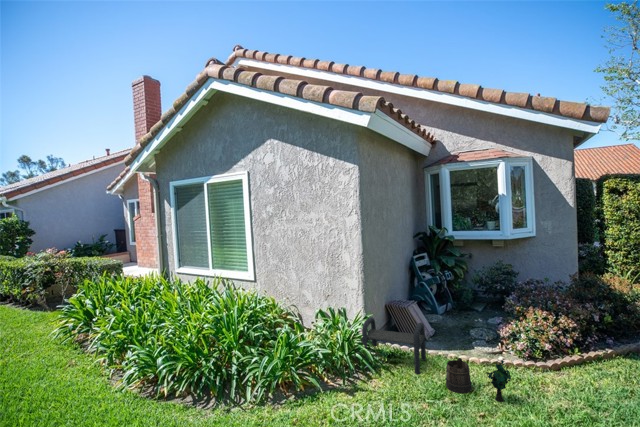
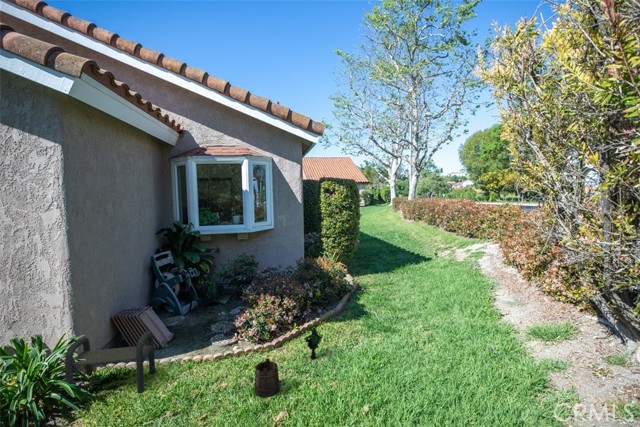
bucket: present [446,358,472,393] -> present [254,359,280,397]
decorative plant: present [486,360,511,402] -> present [304,325,322,360]

